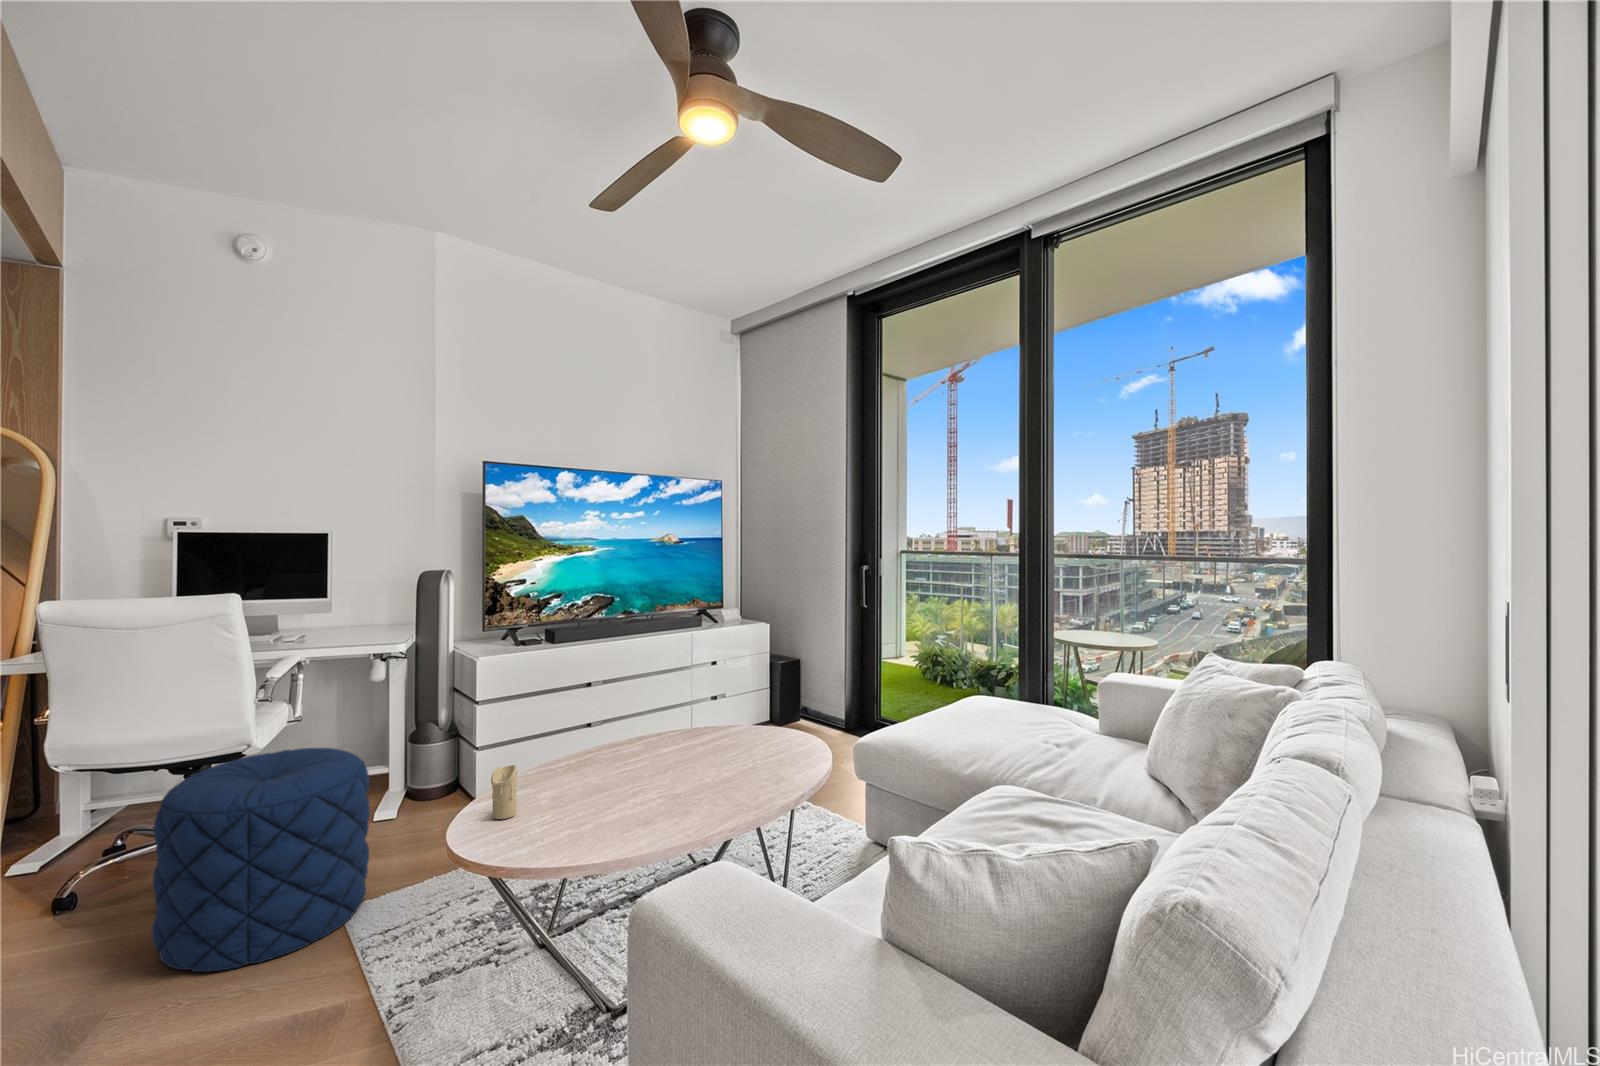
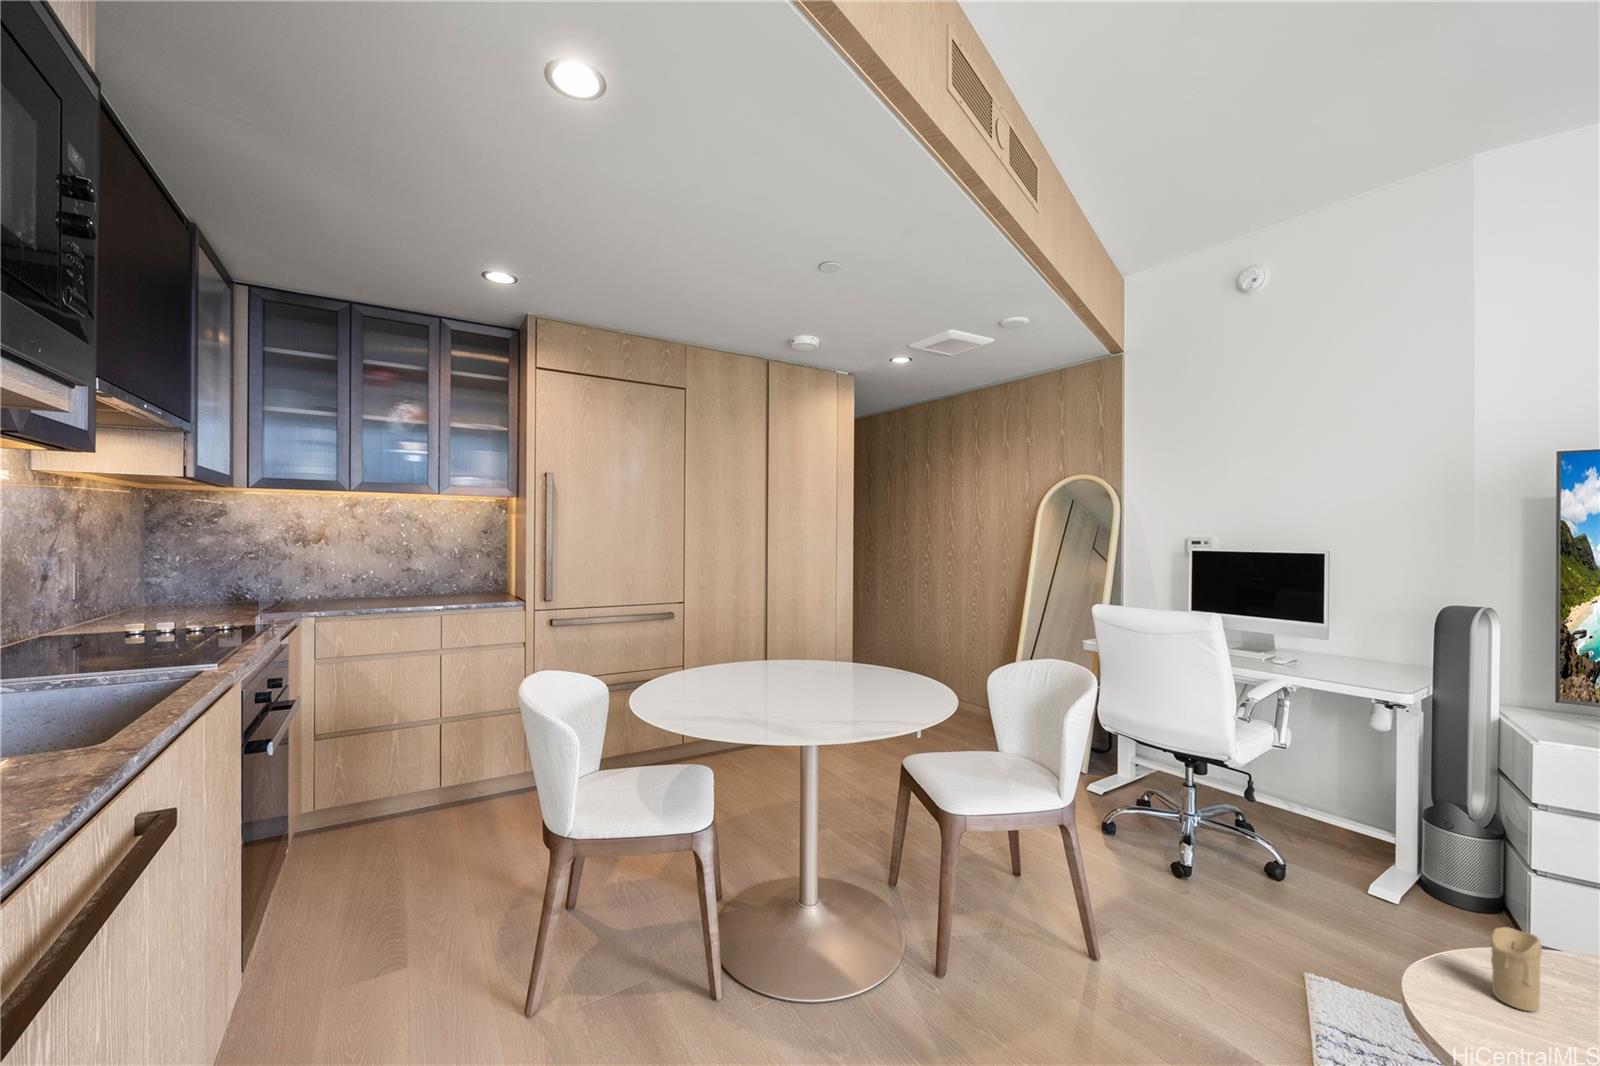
pouf: present [152,748,370,972] -> none [1144,770,1344,991]

